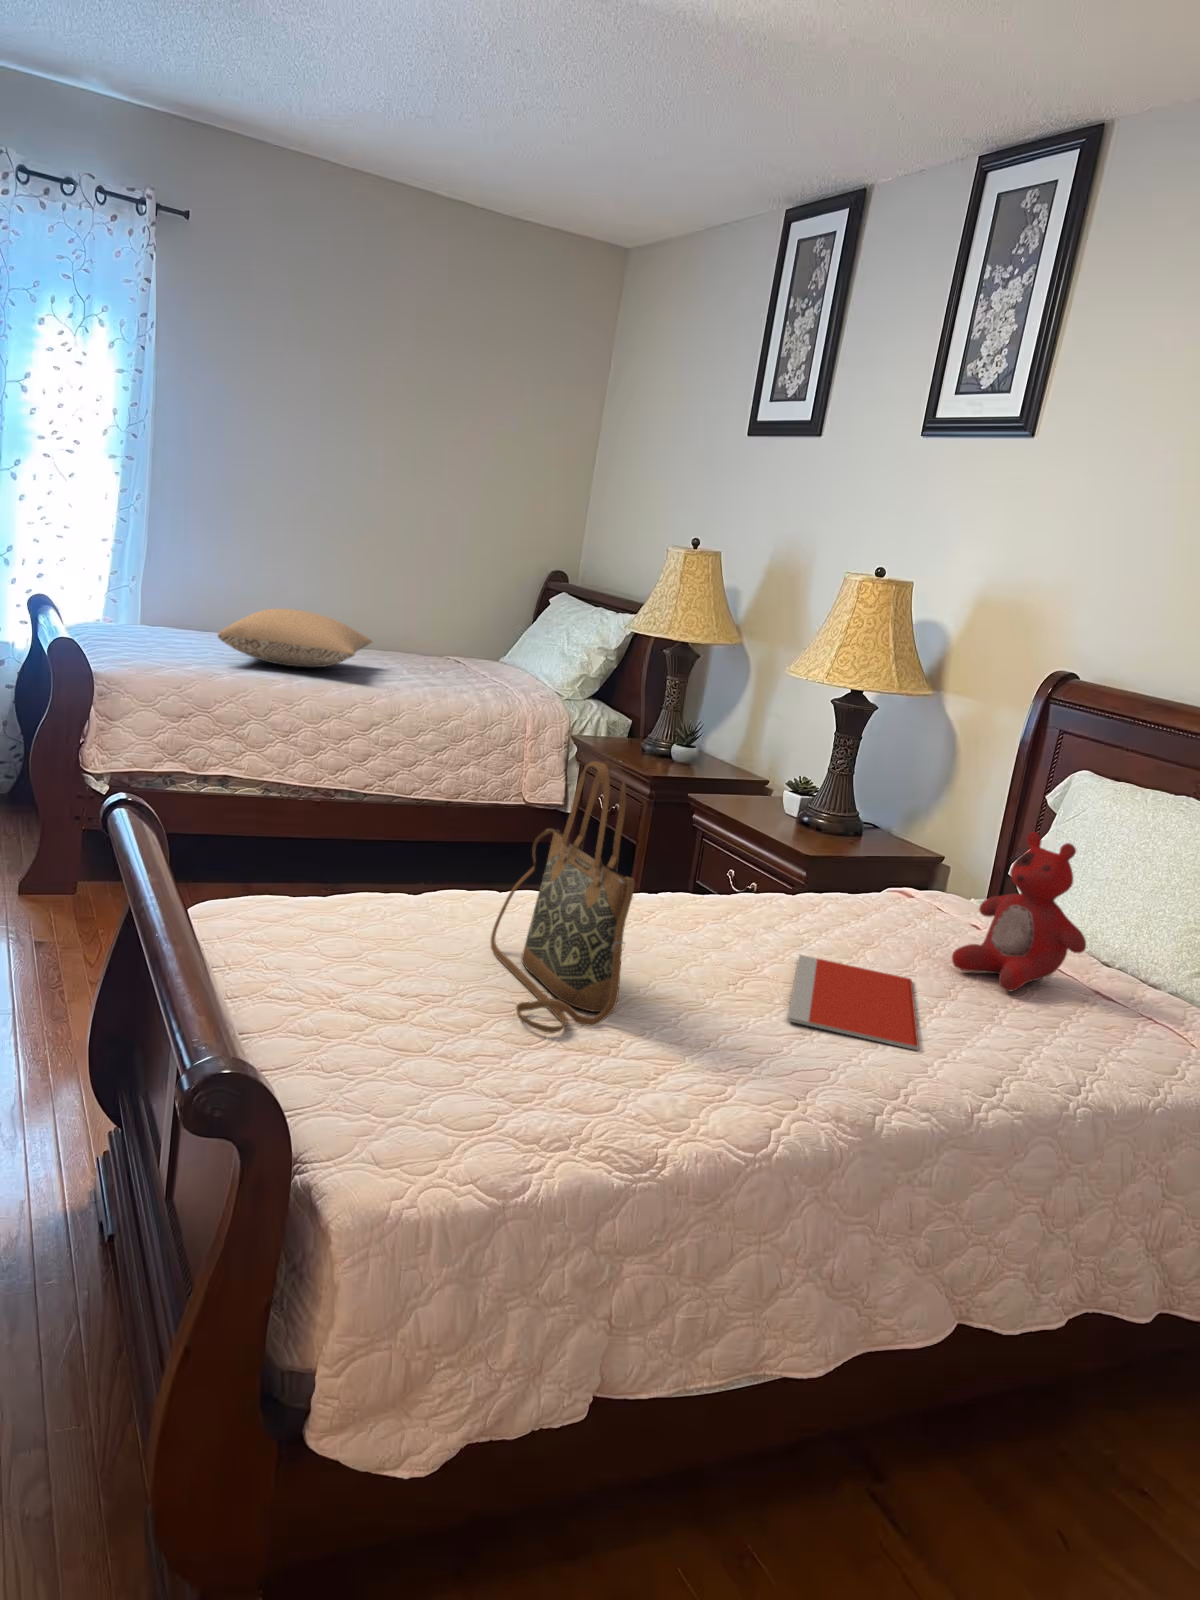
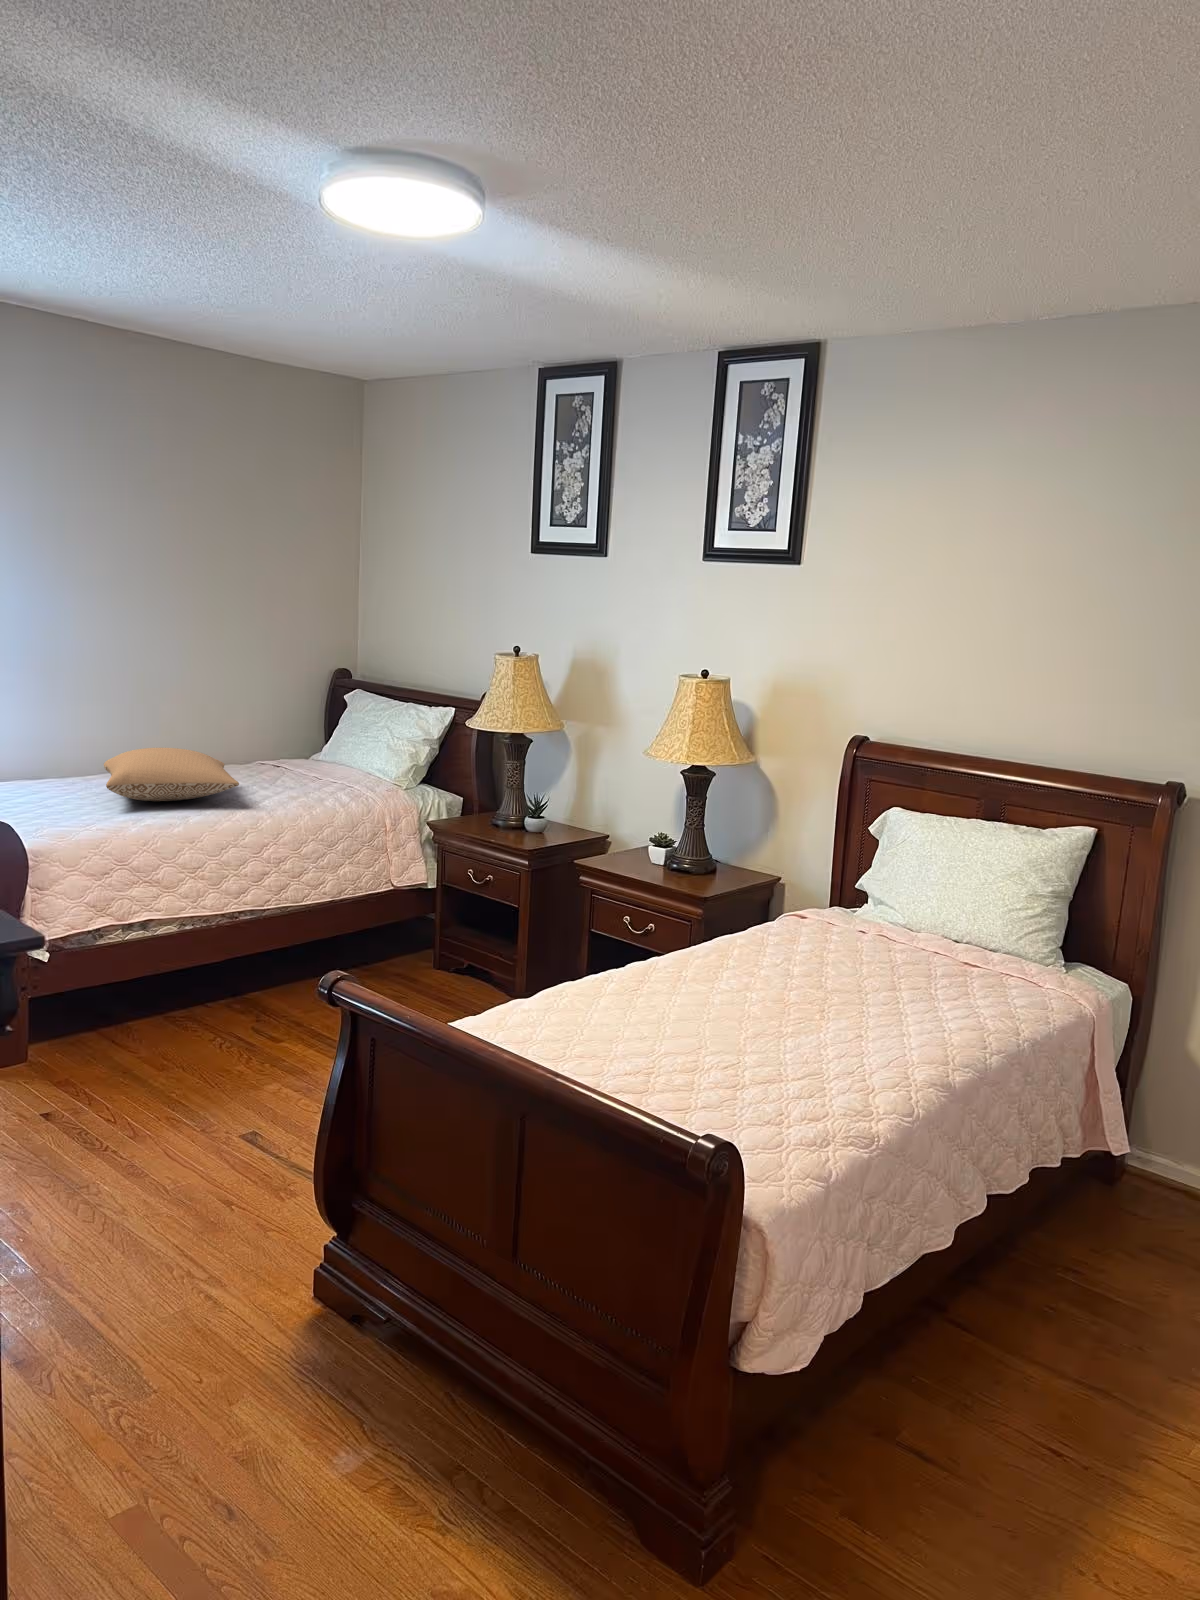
handbag: present [491,761,634,1033] -> none [612,881,754,1083]
stuffed bear: present [952,832,1086,991] -> none [877,866,961,978]
notebook: present [788,955,919,1050] -> none [791,983,921,1034]

